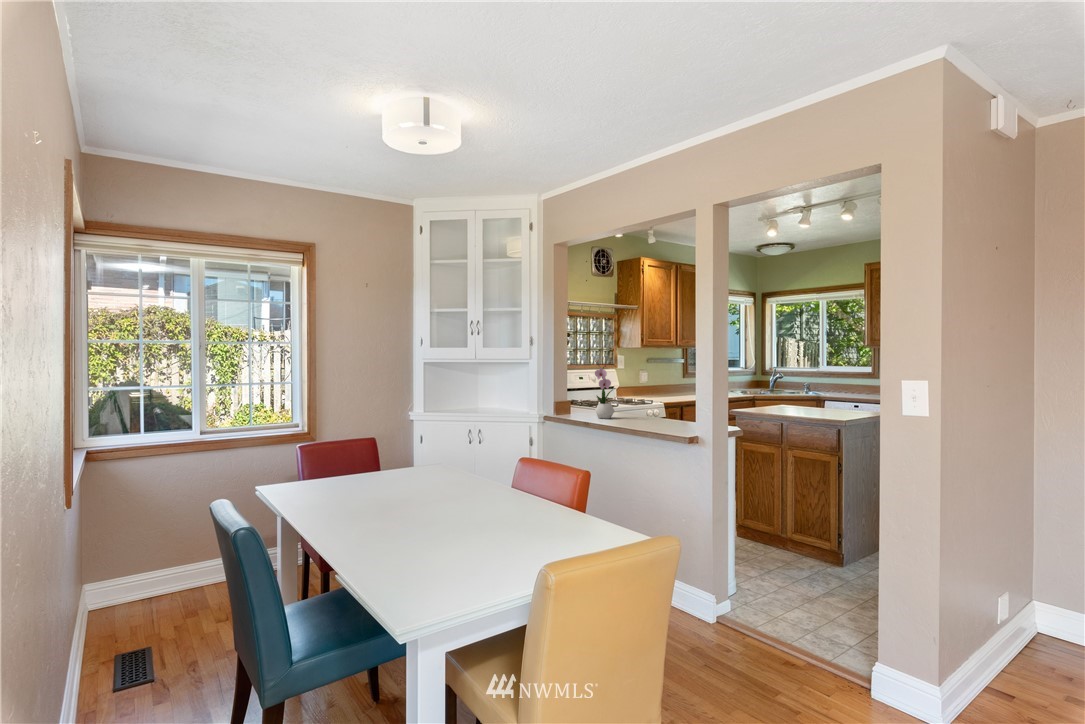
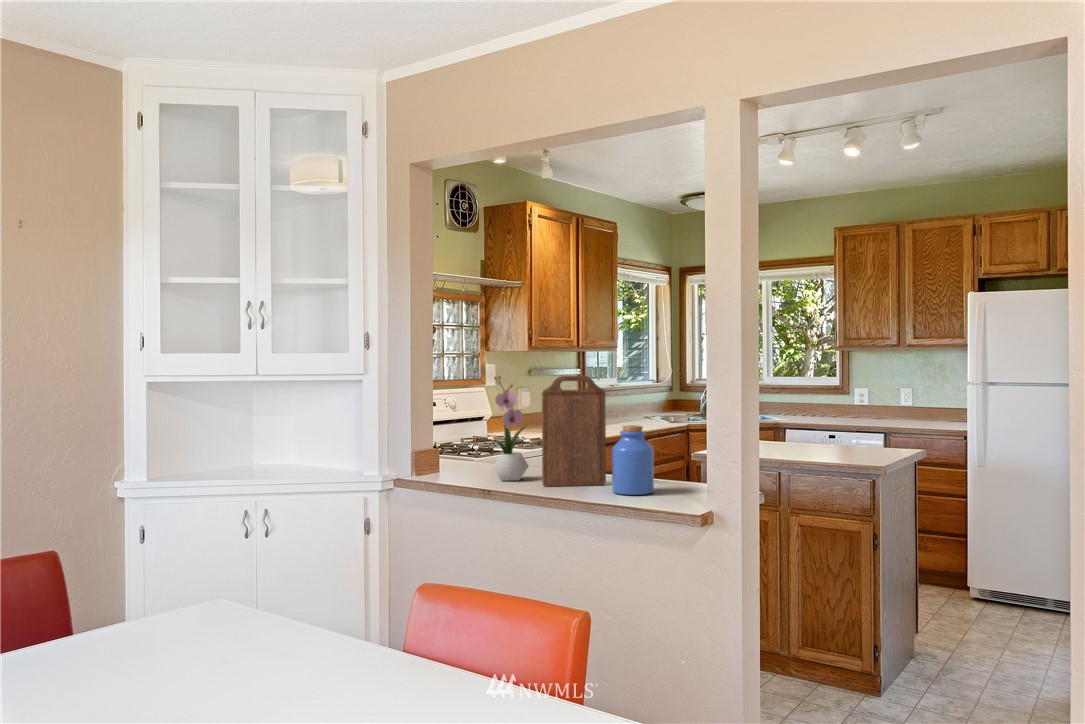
cutting board: none [618,360,654,422] -> present [542,375,606,486]
jar: none [653,388,677,427] -> present [612,425,654,495]

